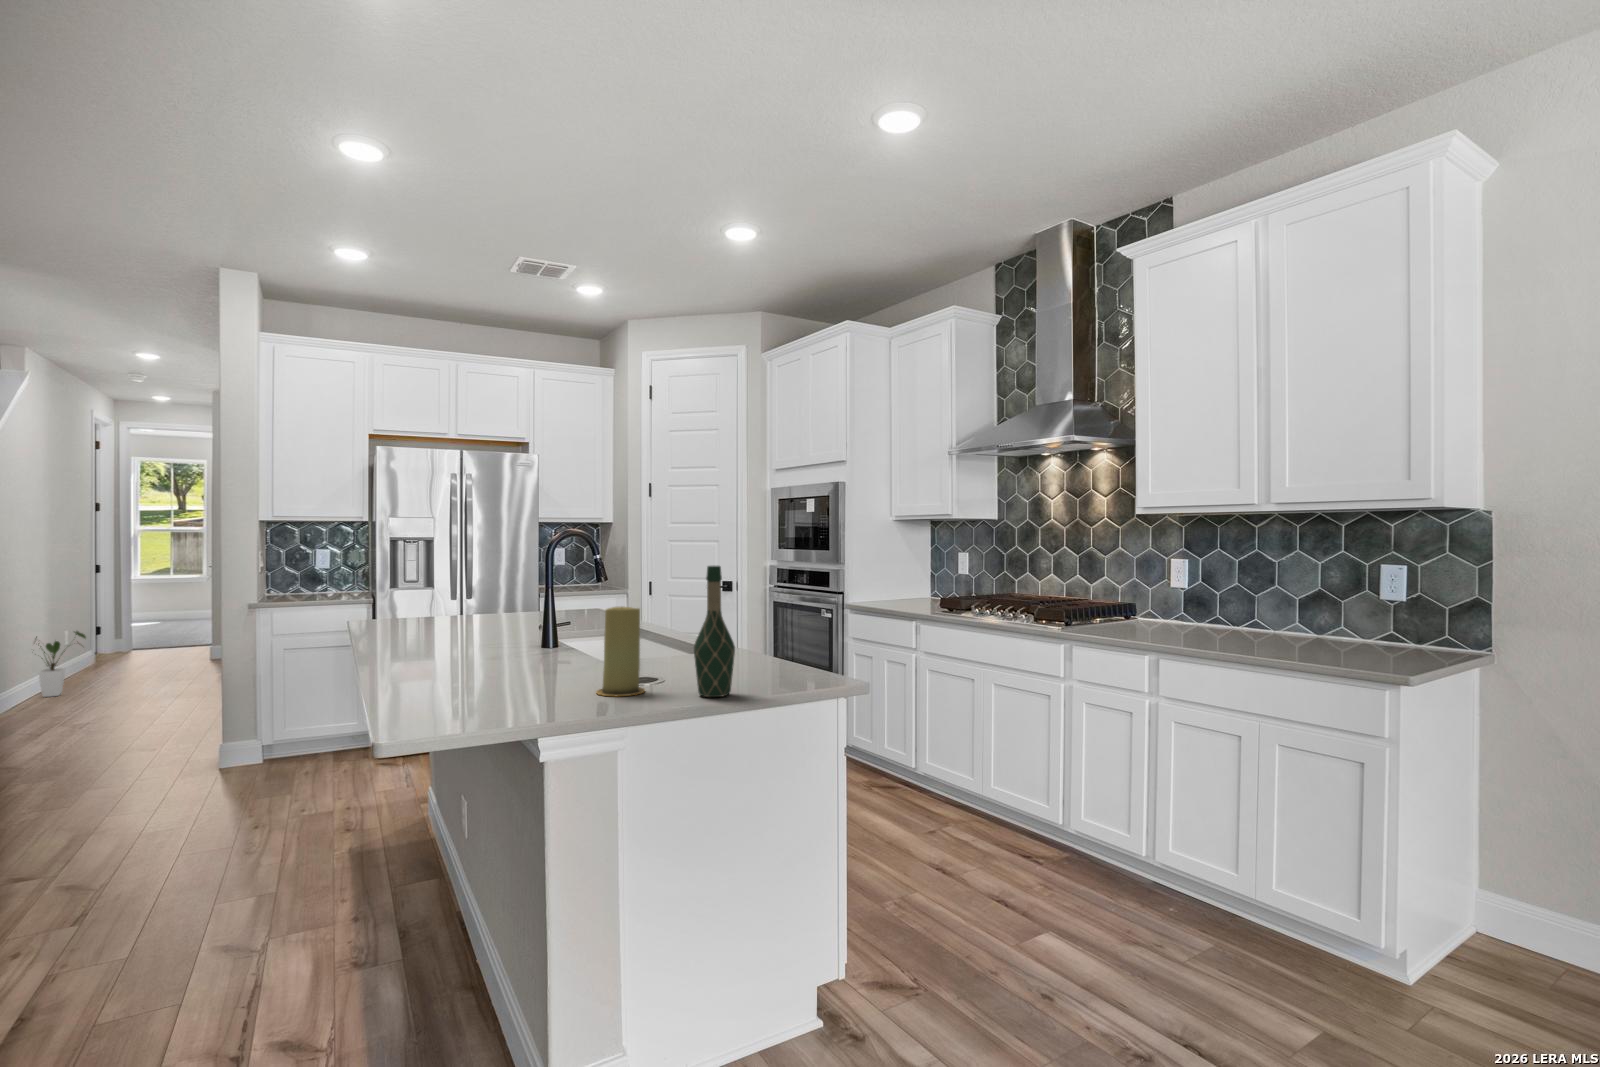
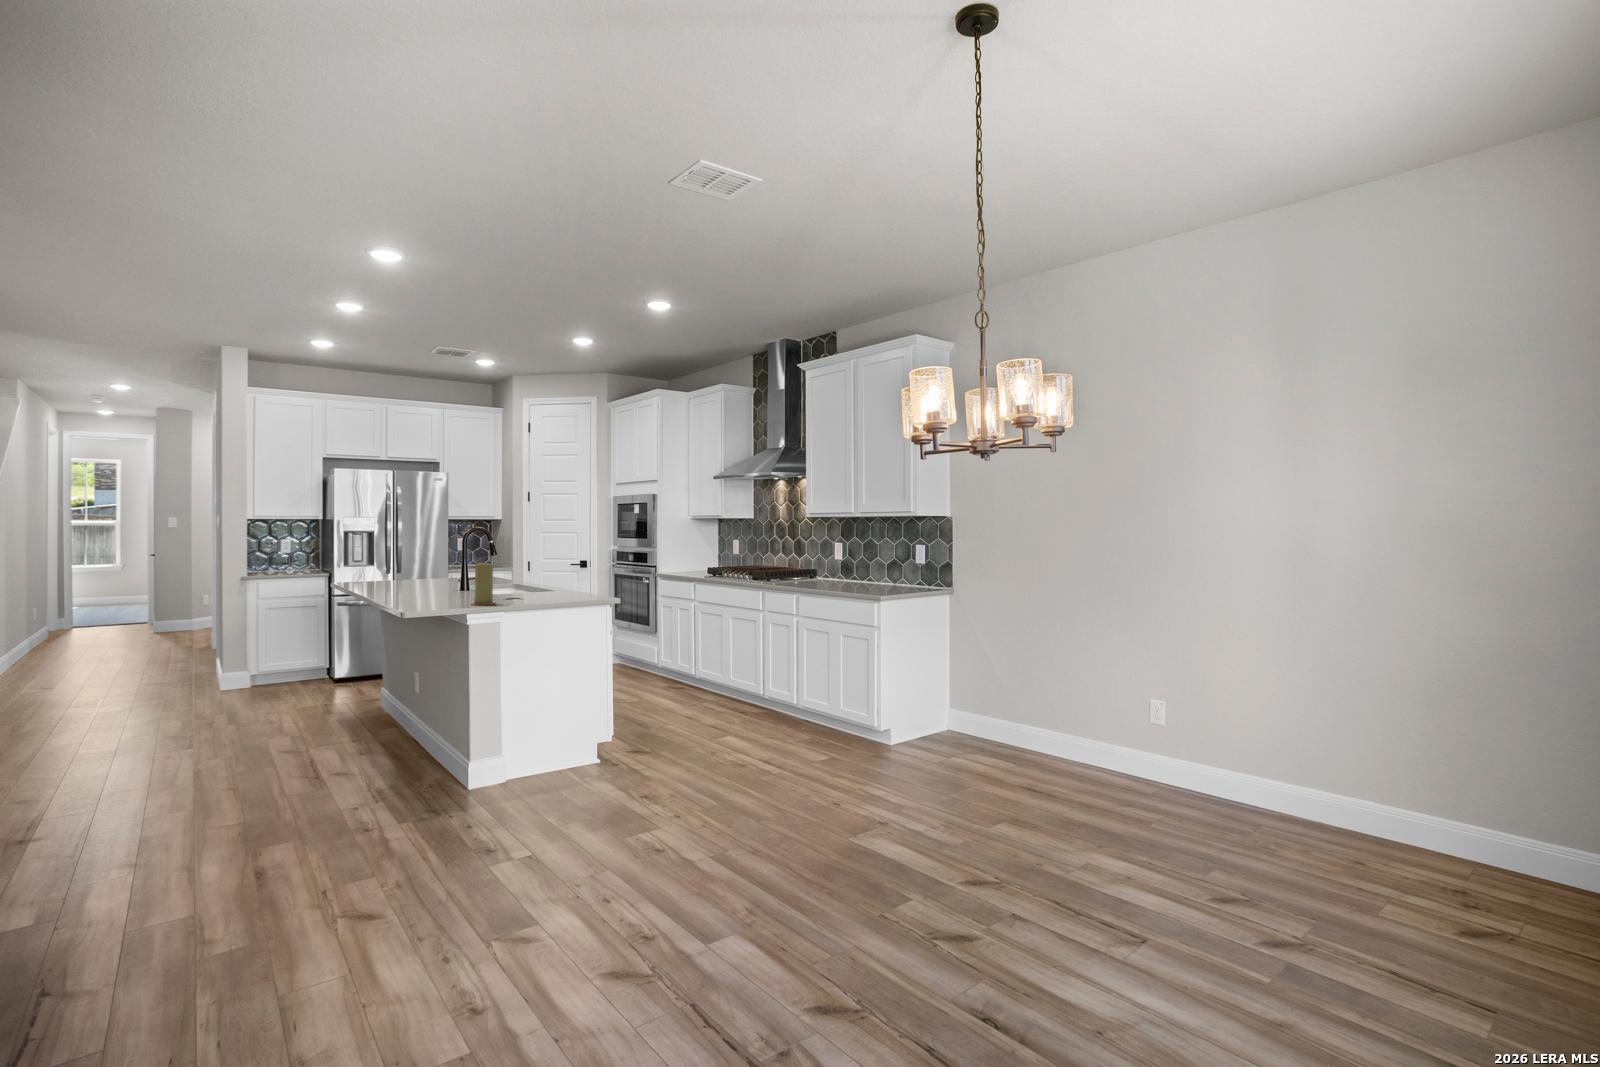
wine bottle: present [694,566,735,697] -> none [518,543,539,605]
house plant: present [35,631,86,697] -> none [29,603,89,654]

